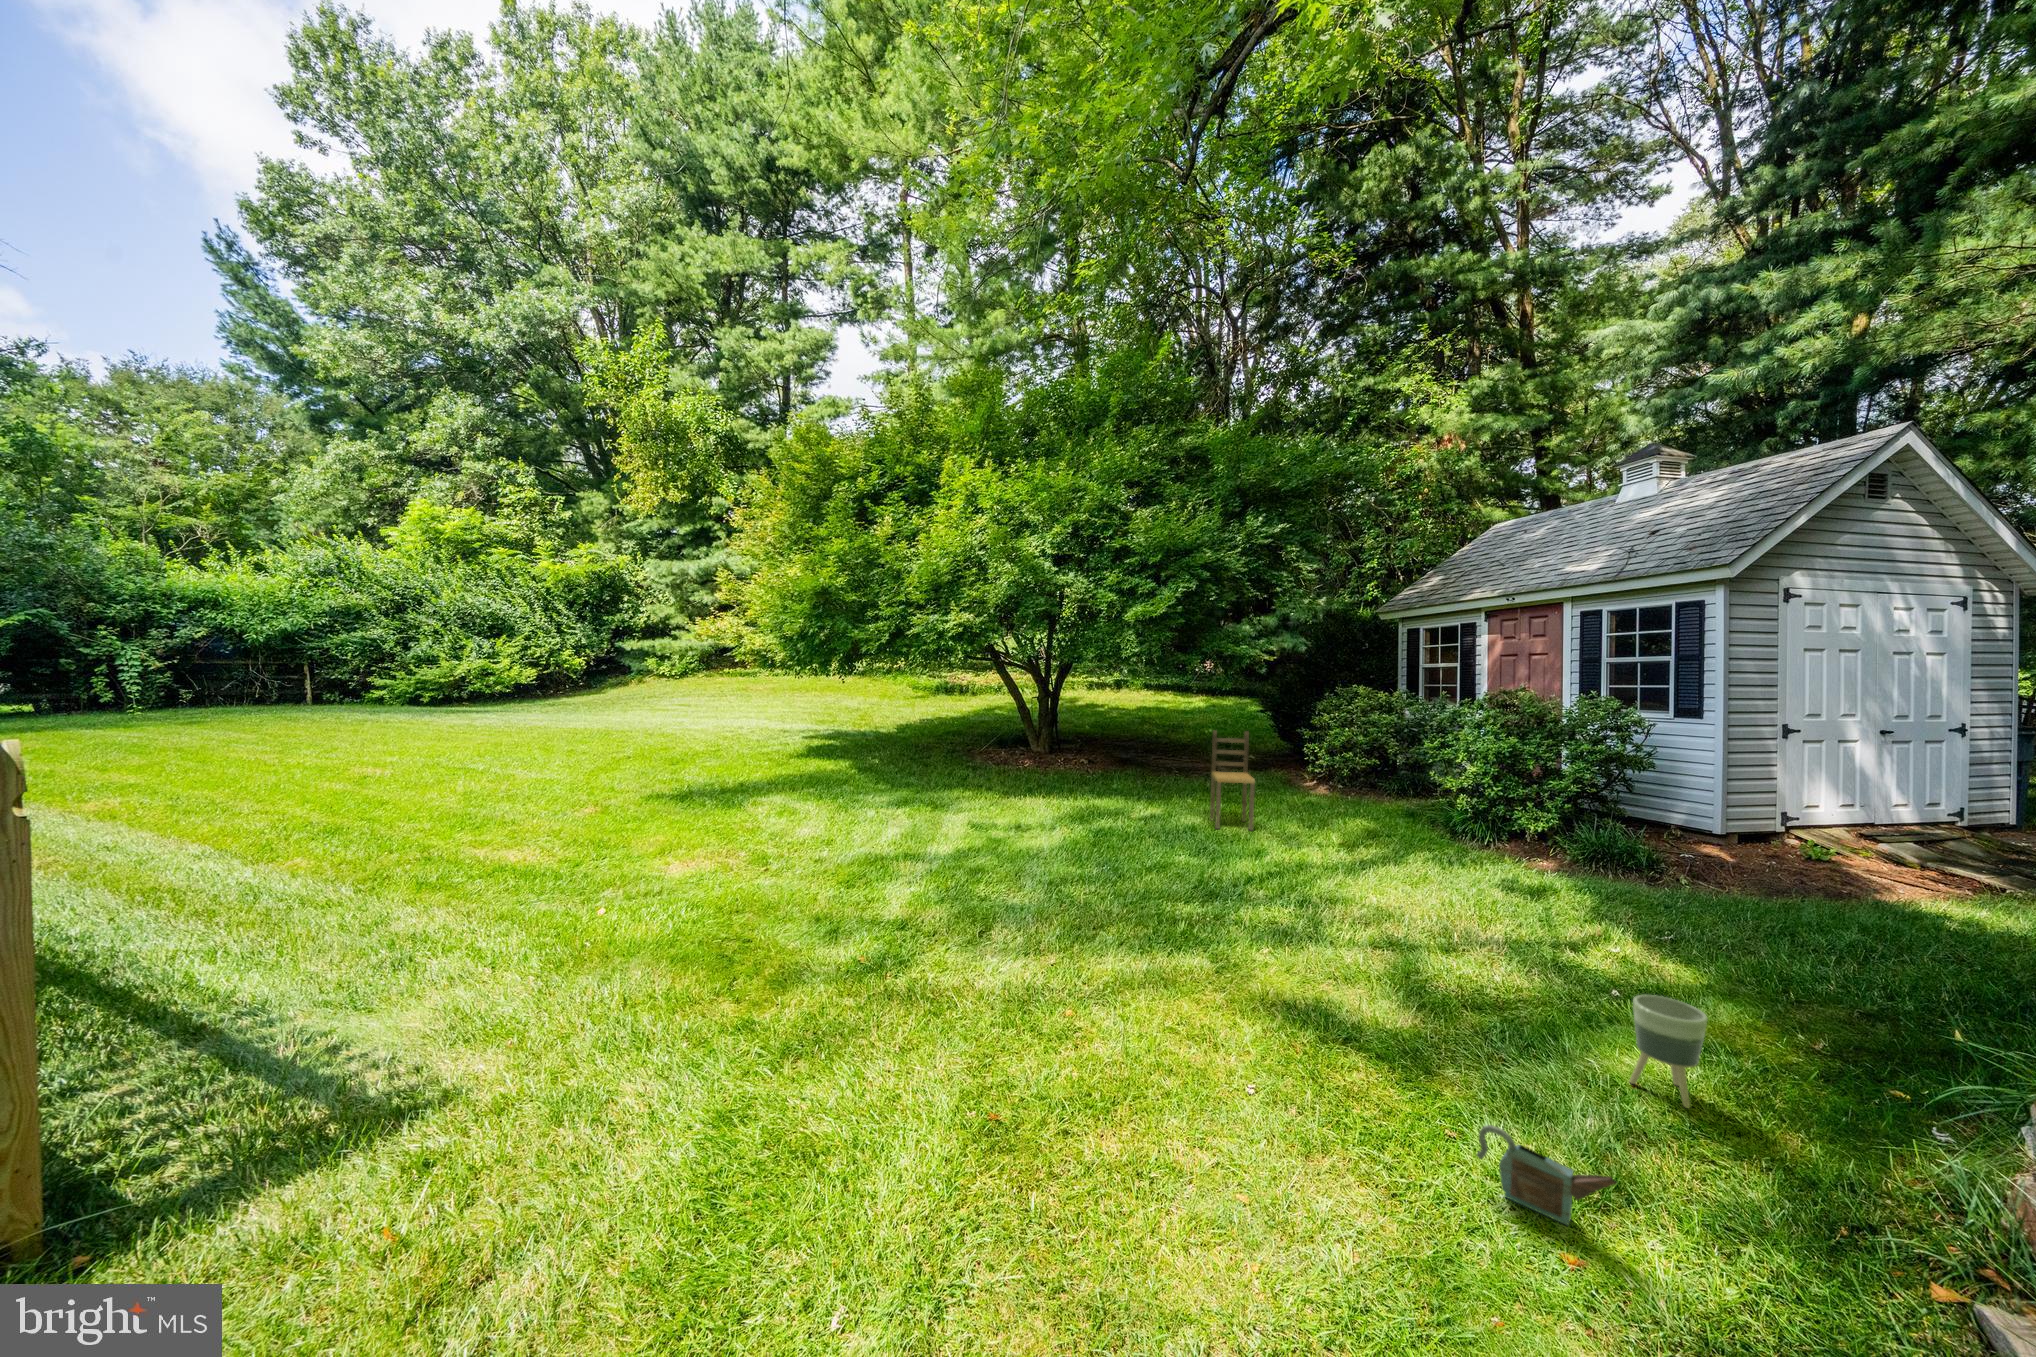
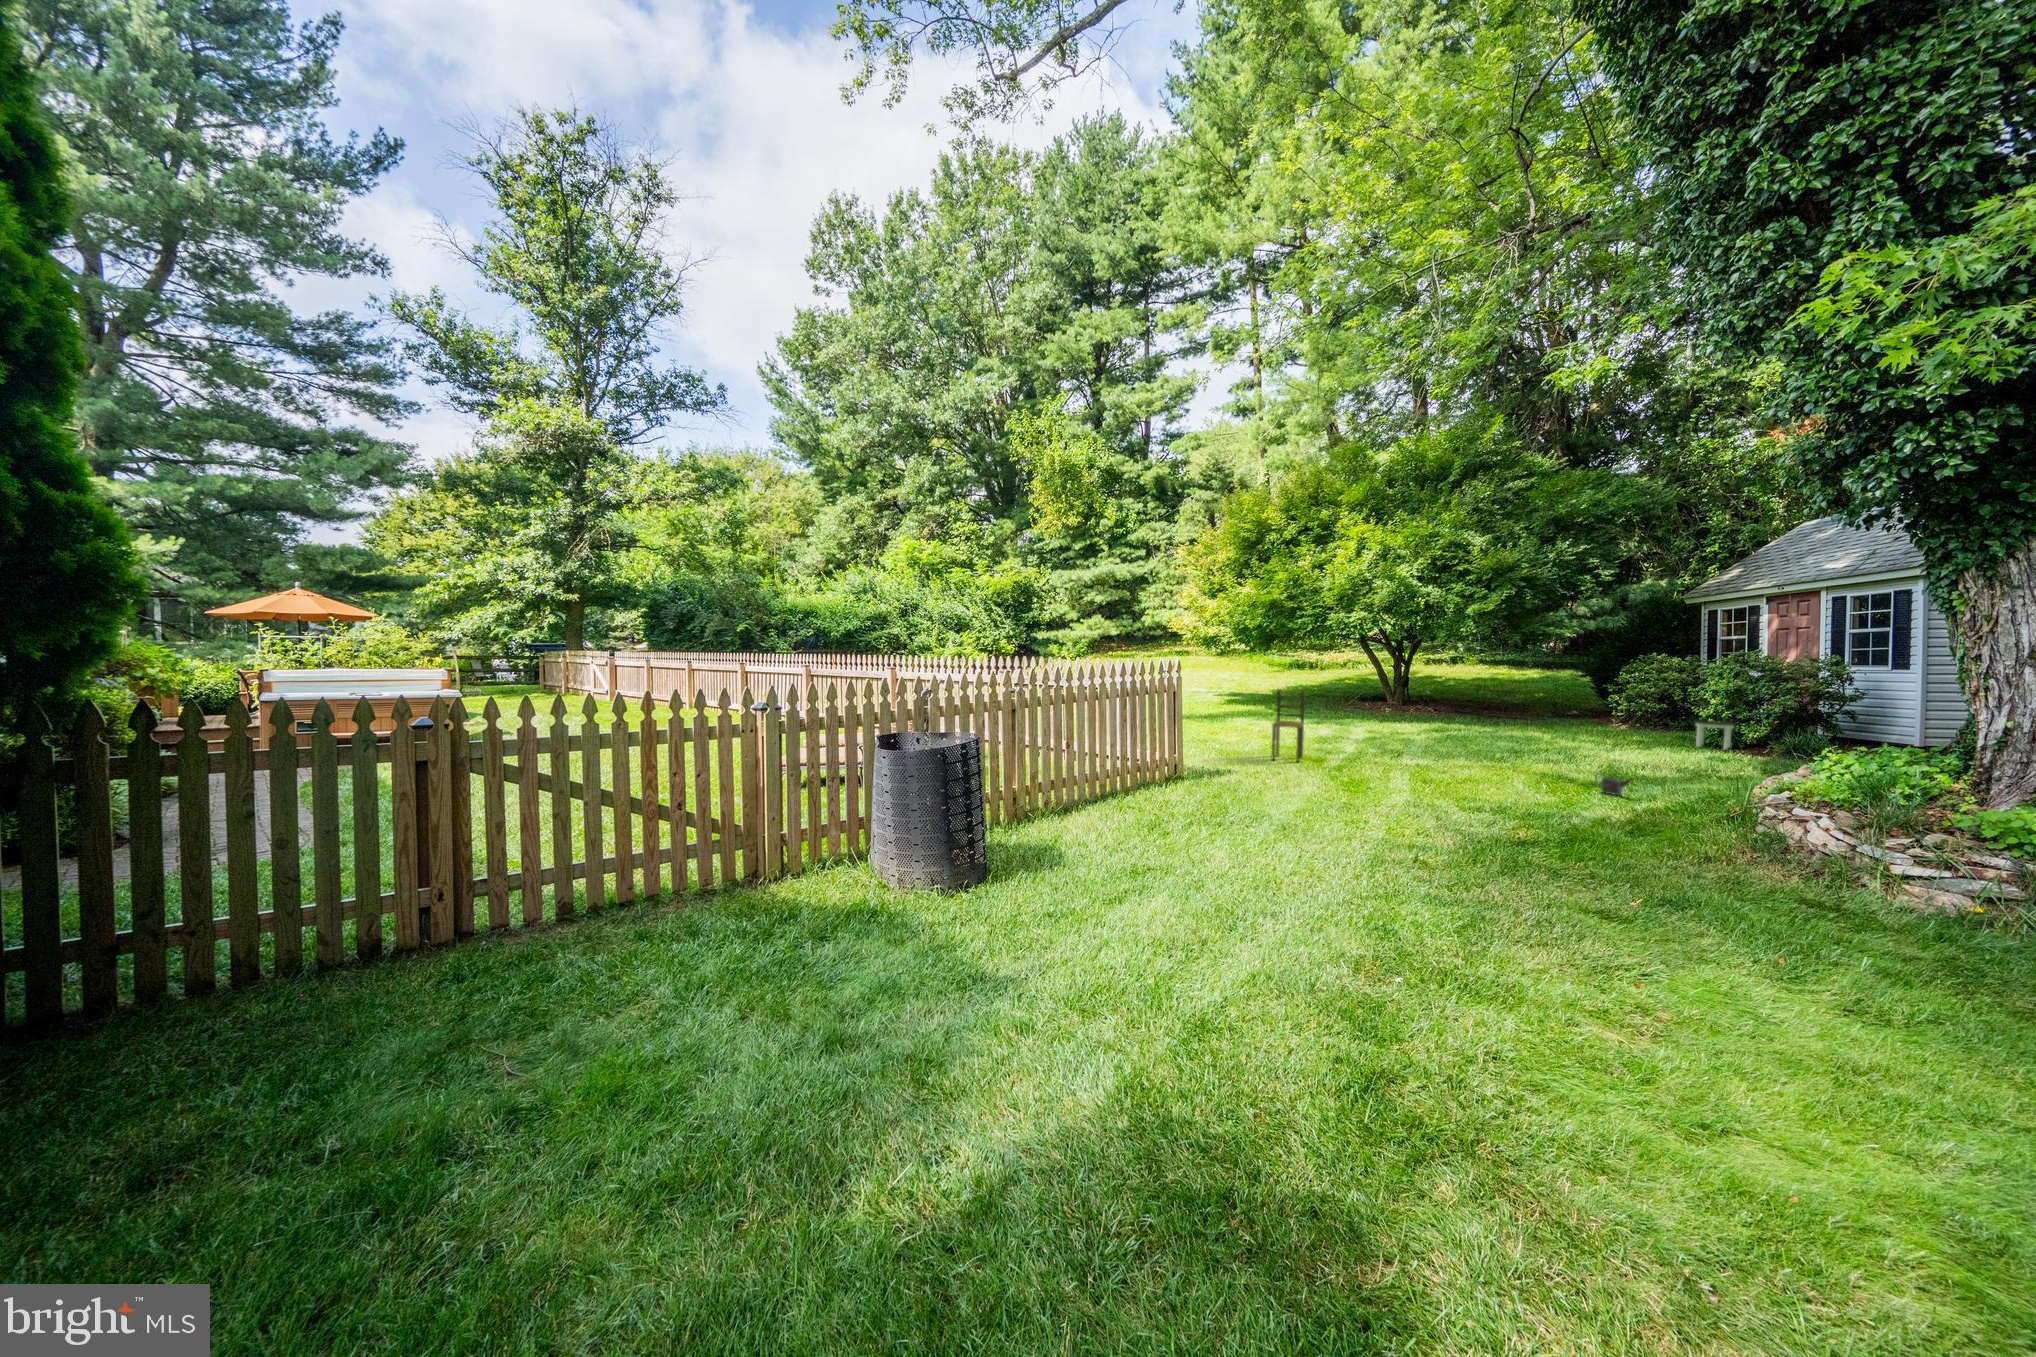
chair: present [1210,730,1255,830] -> present [1272,691,1305,762]
round table: none [1455,802,1518,855] -> present [1694,720,1736,749]
planter: present [1630,995,1708,1108] -> none [1684,755,1713,791]

